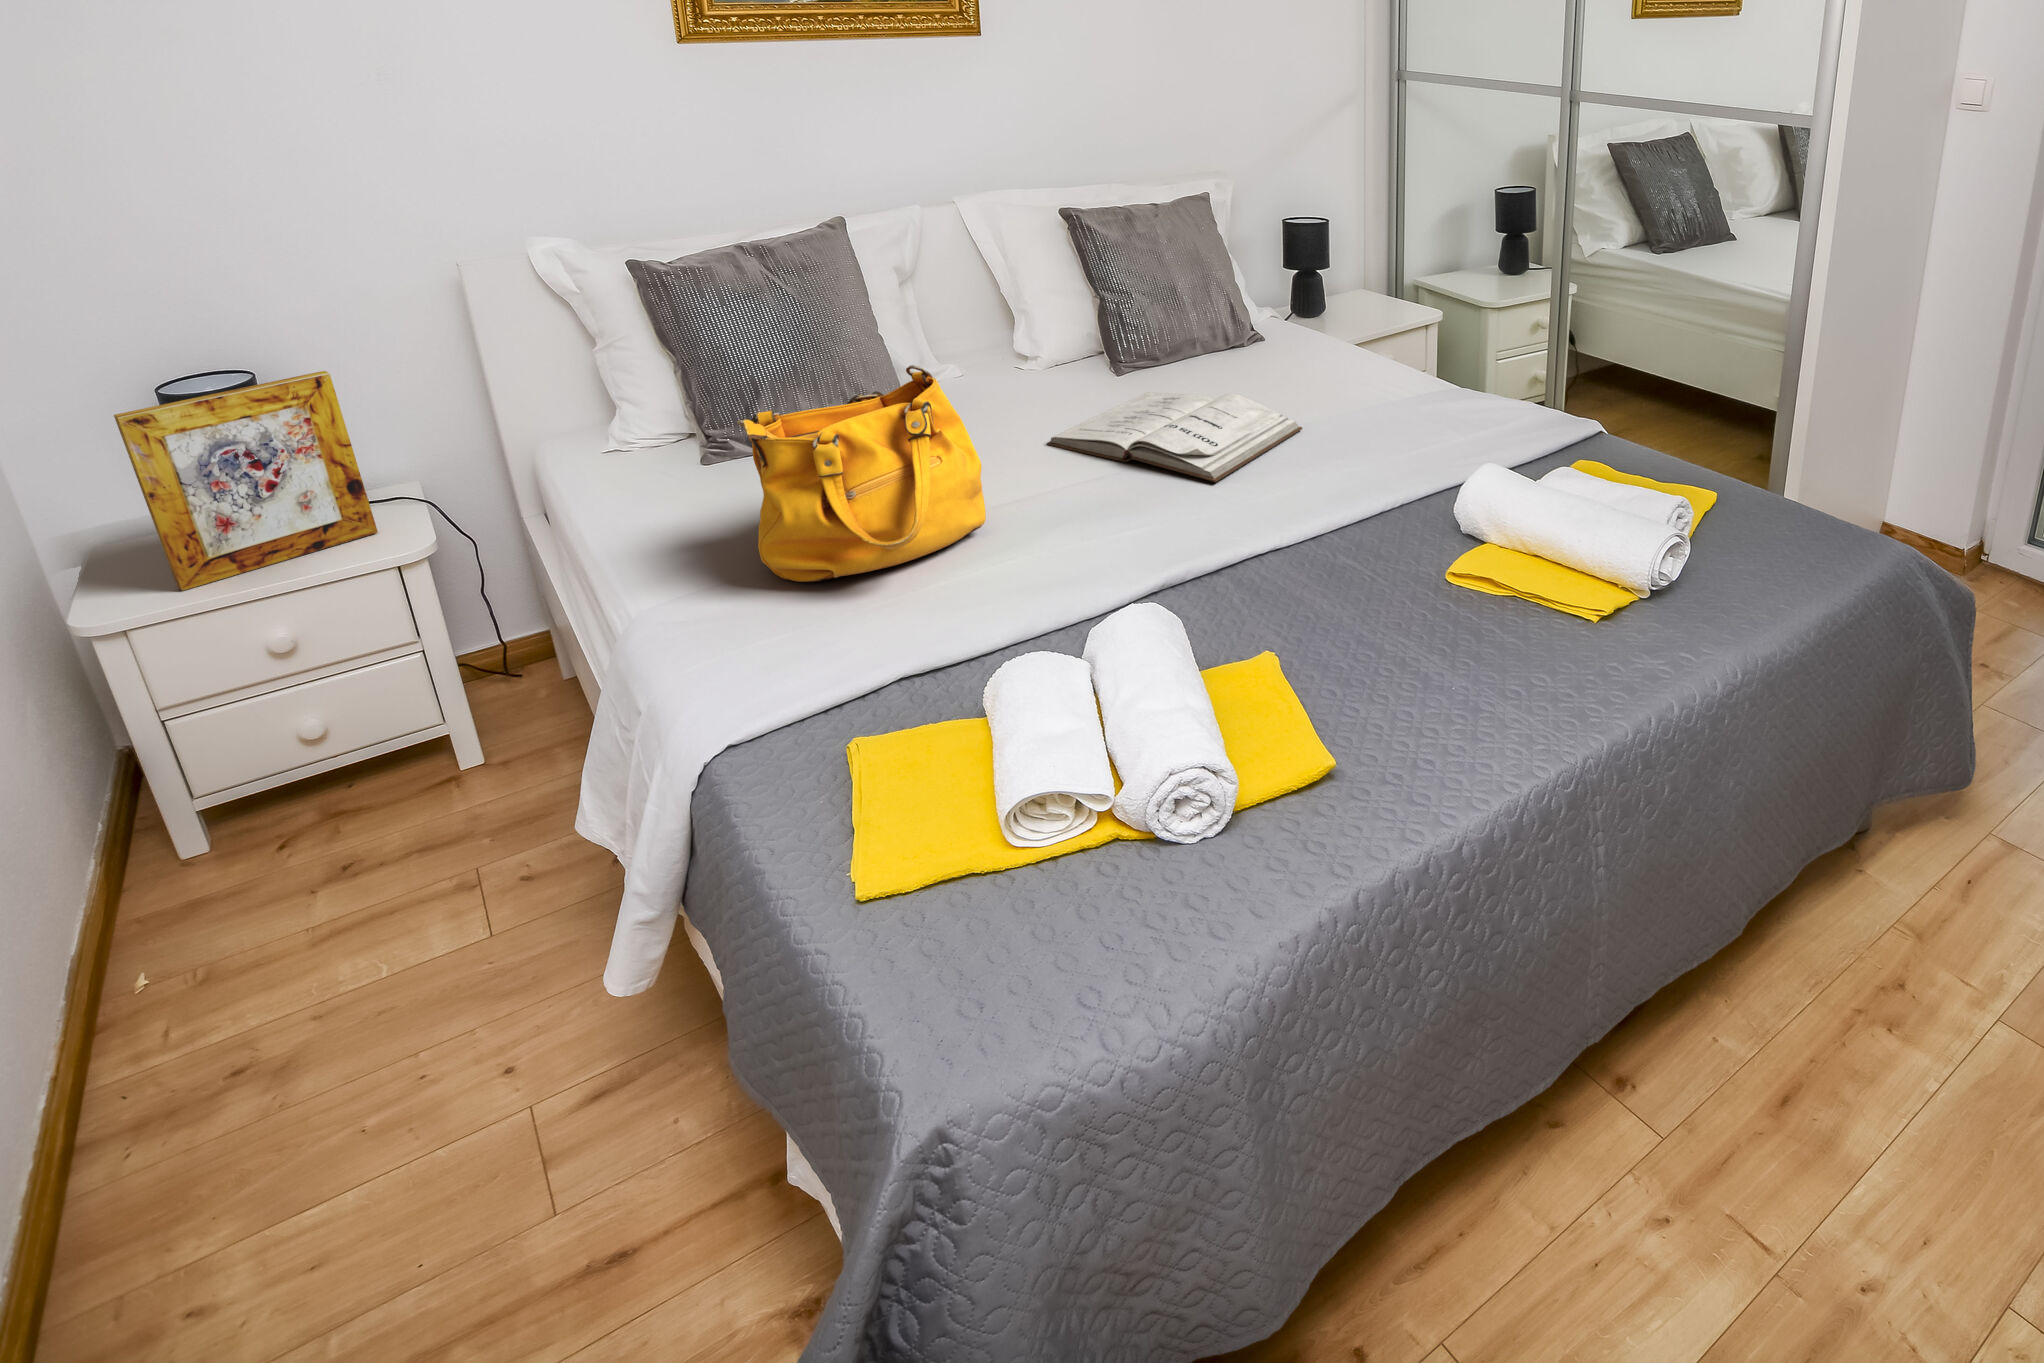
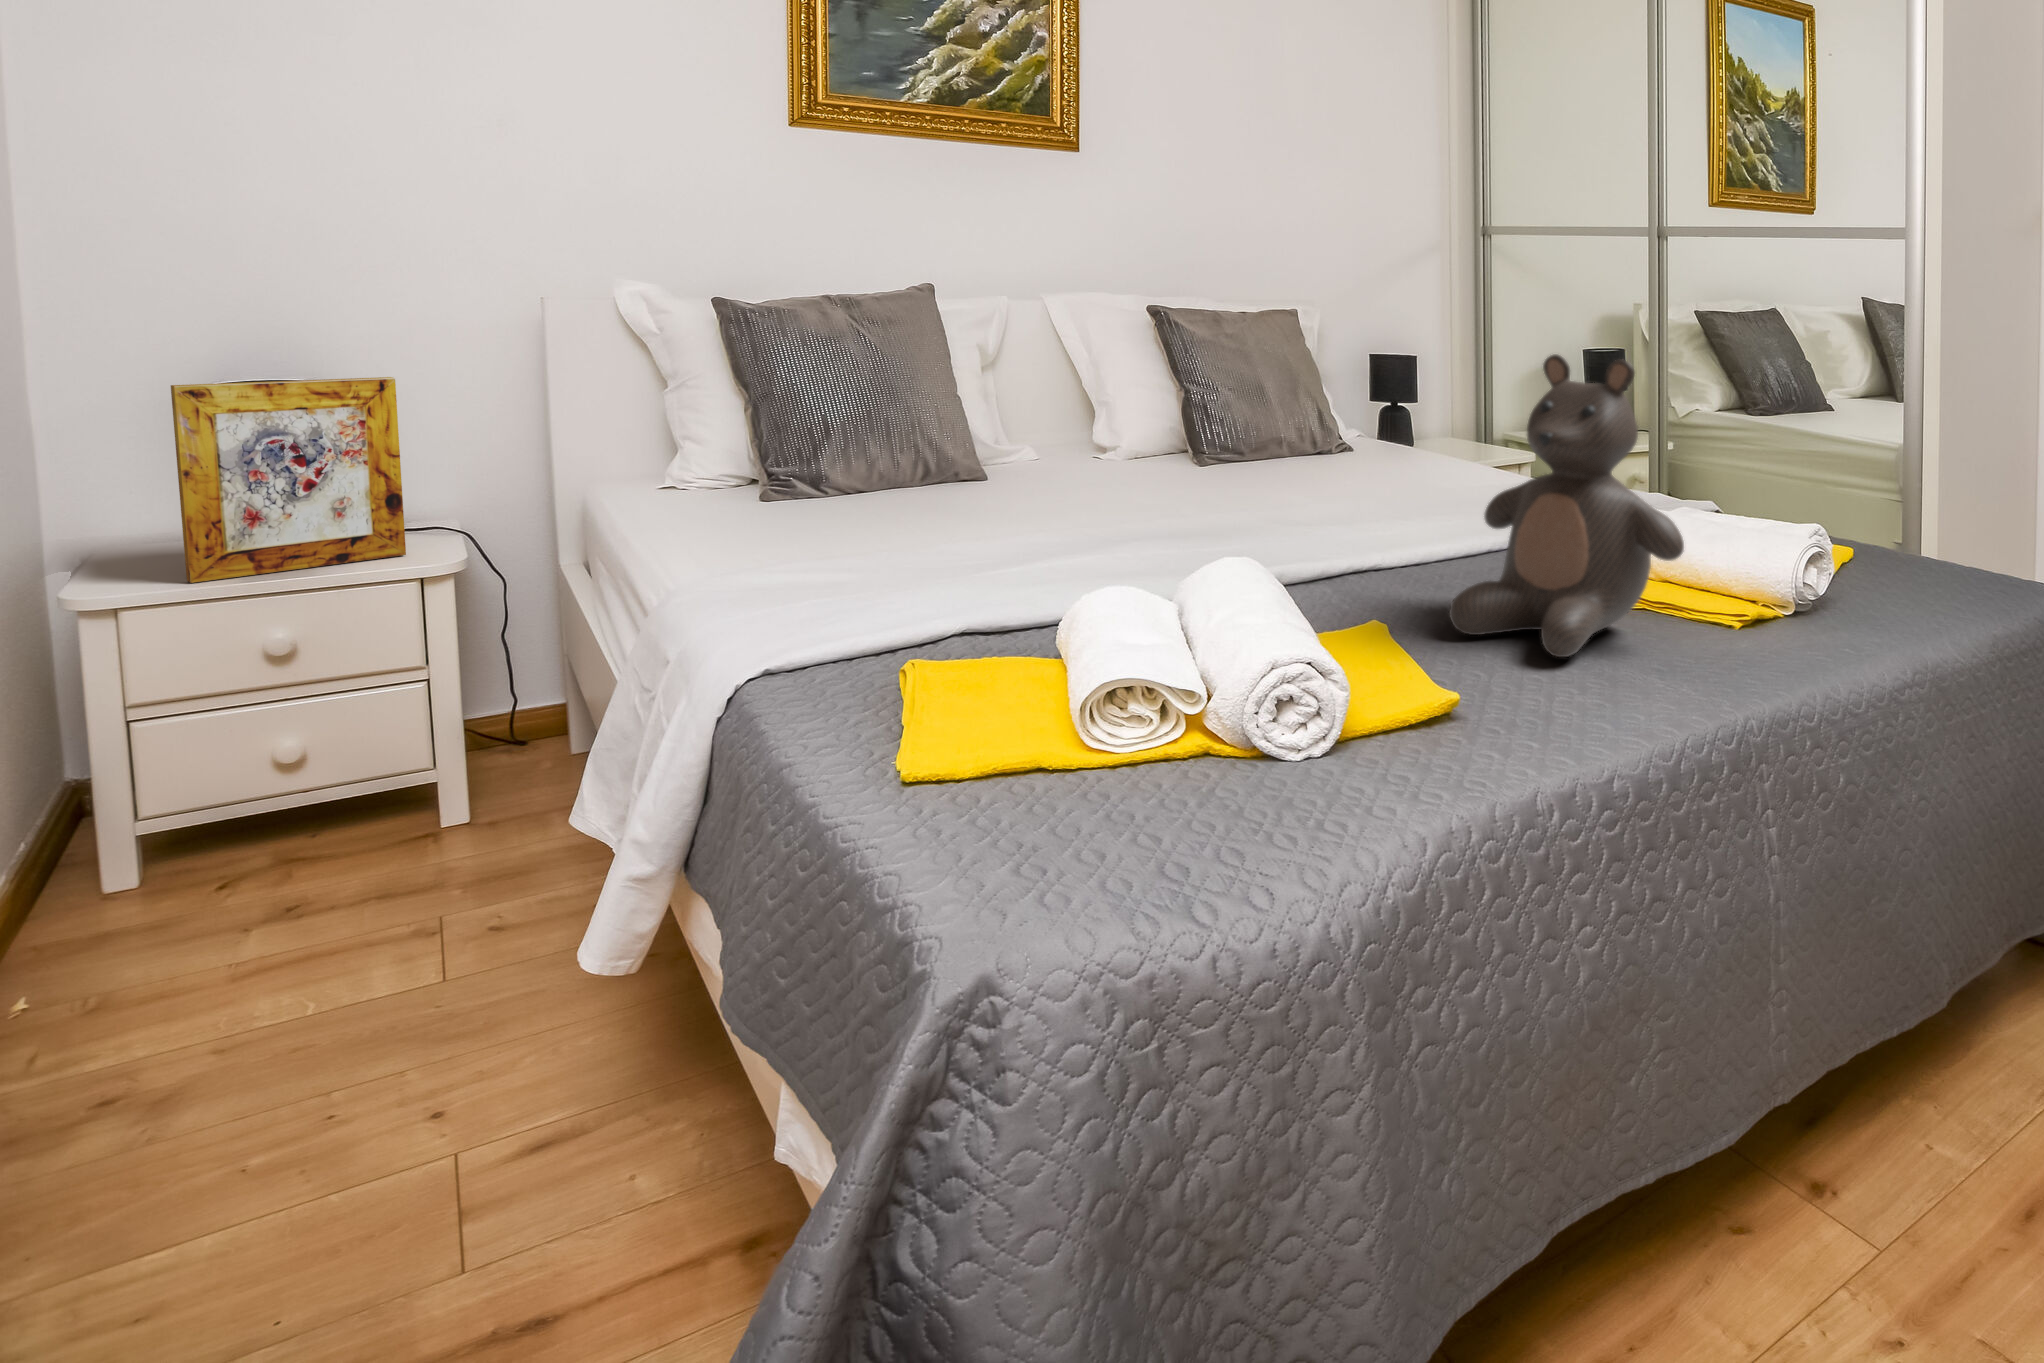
handbag: present [737,365,986,582] -> none [811,366,1053,567]
teddy bear: none [1347,389,1558,684] -> present [1449,354,1684,657]
book: present [1047,392,1302,482] -> none [1113,468,1379,527]

